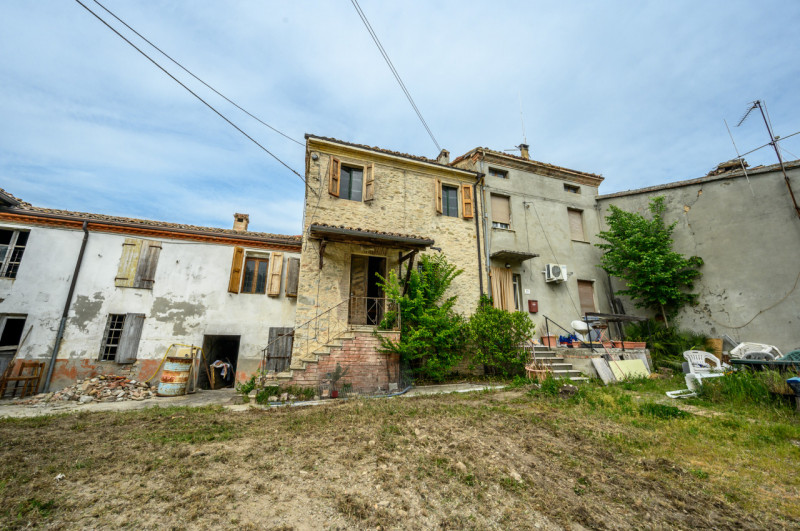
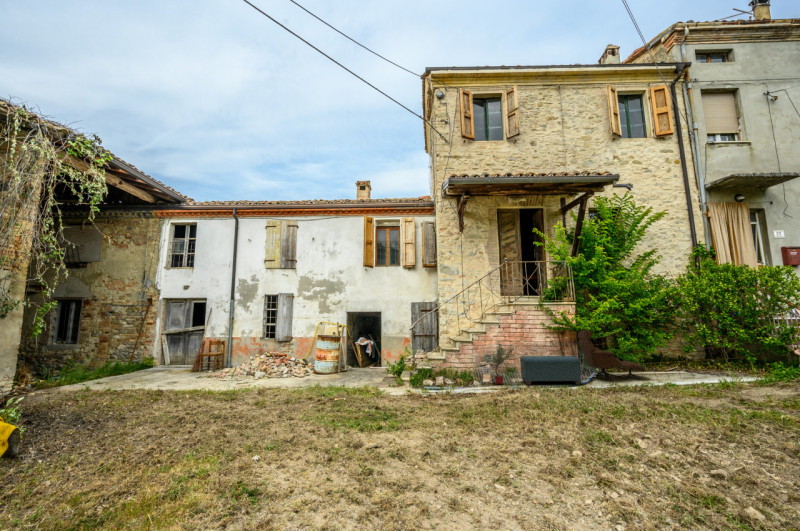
lounge chair: none [399,351,442,392] -> present [577,330,645,381]
bench: none [354,373,397,397] -> present [520,356,581,385]

